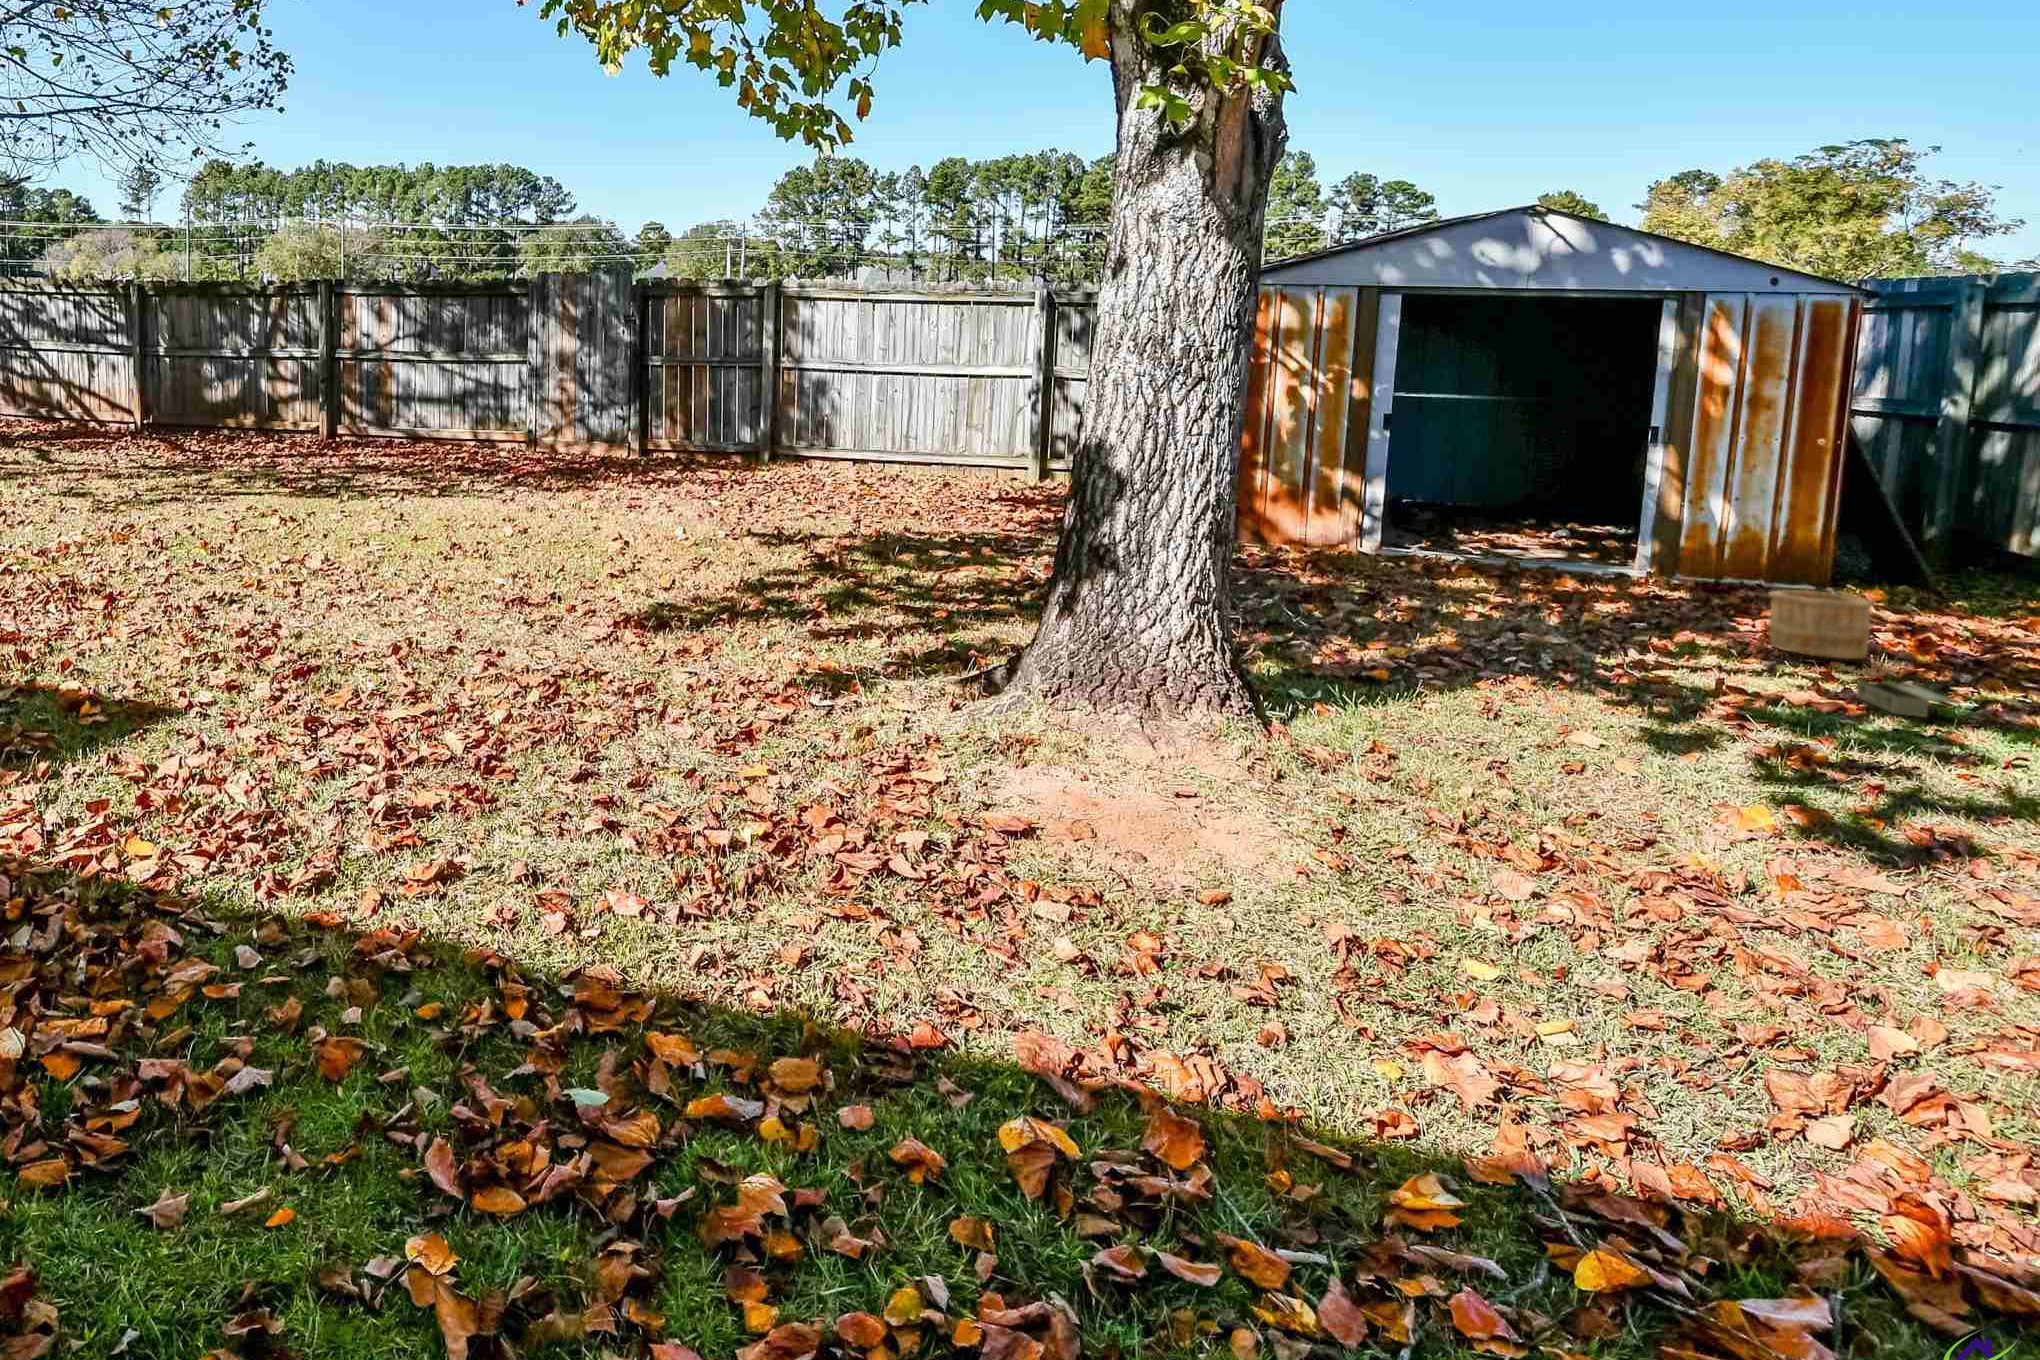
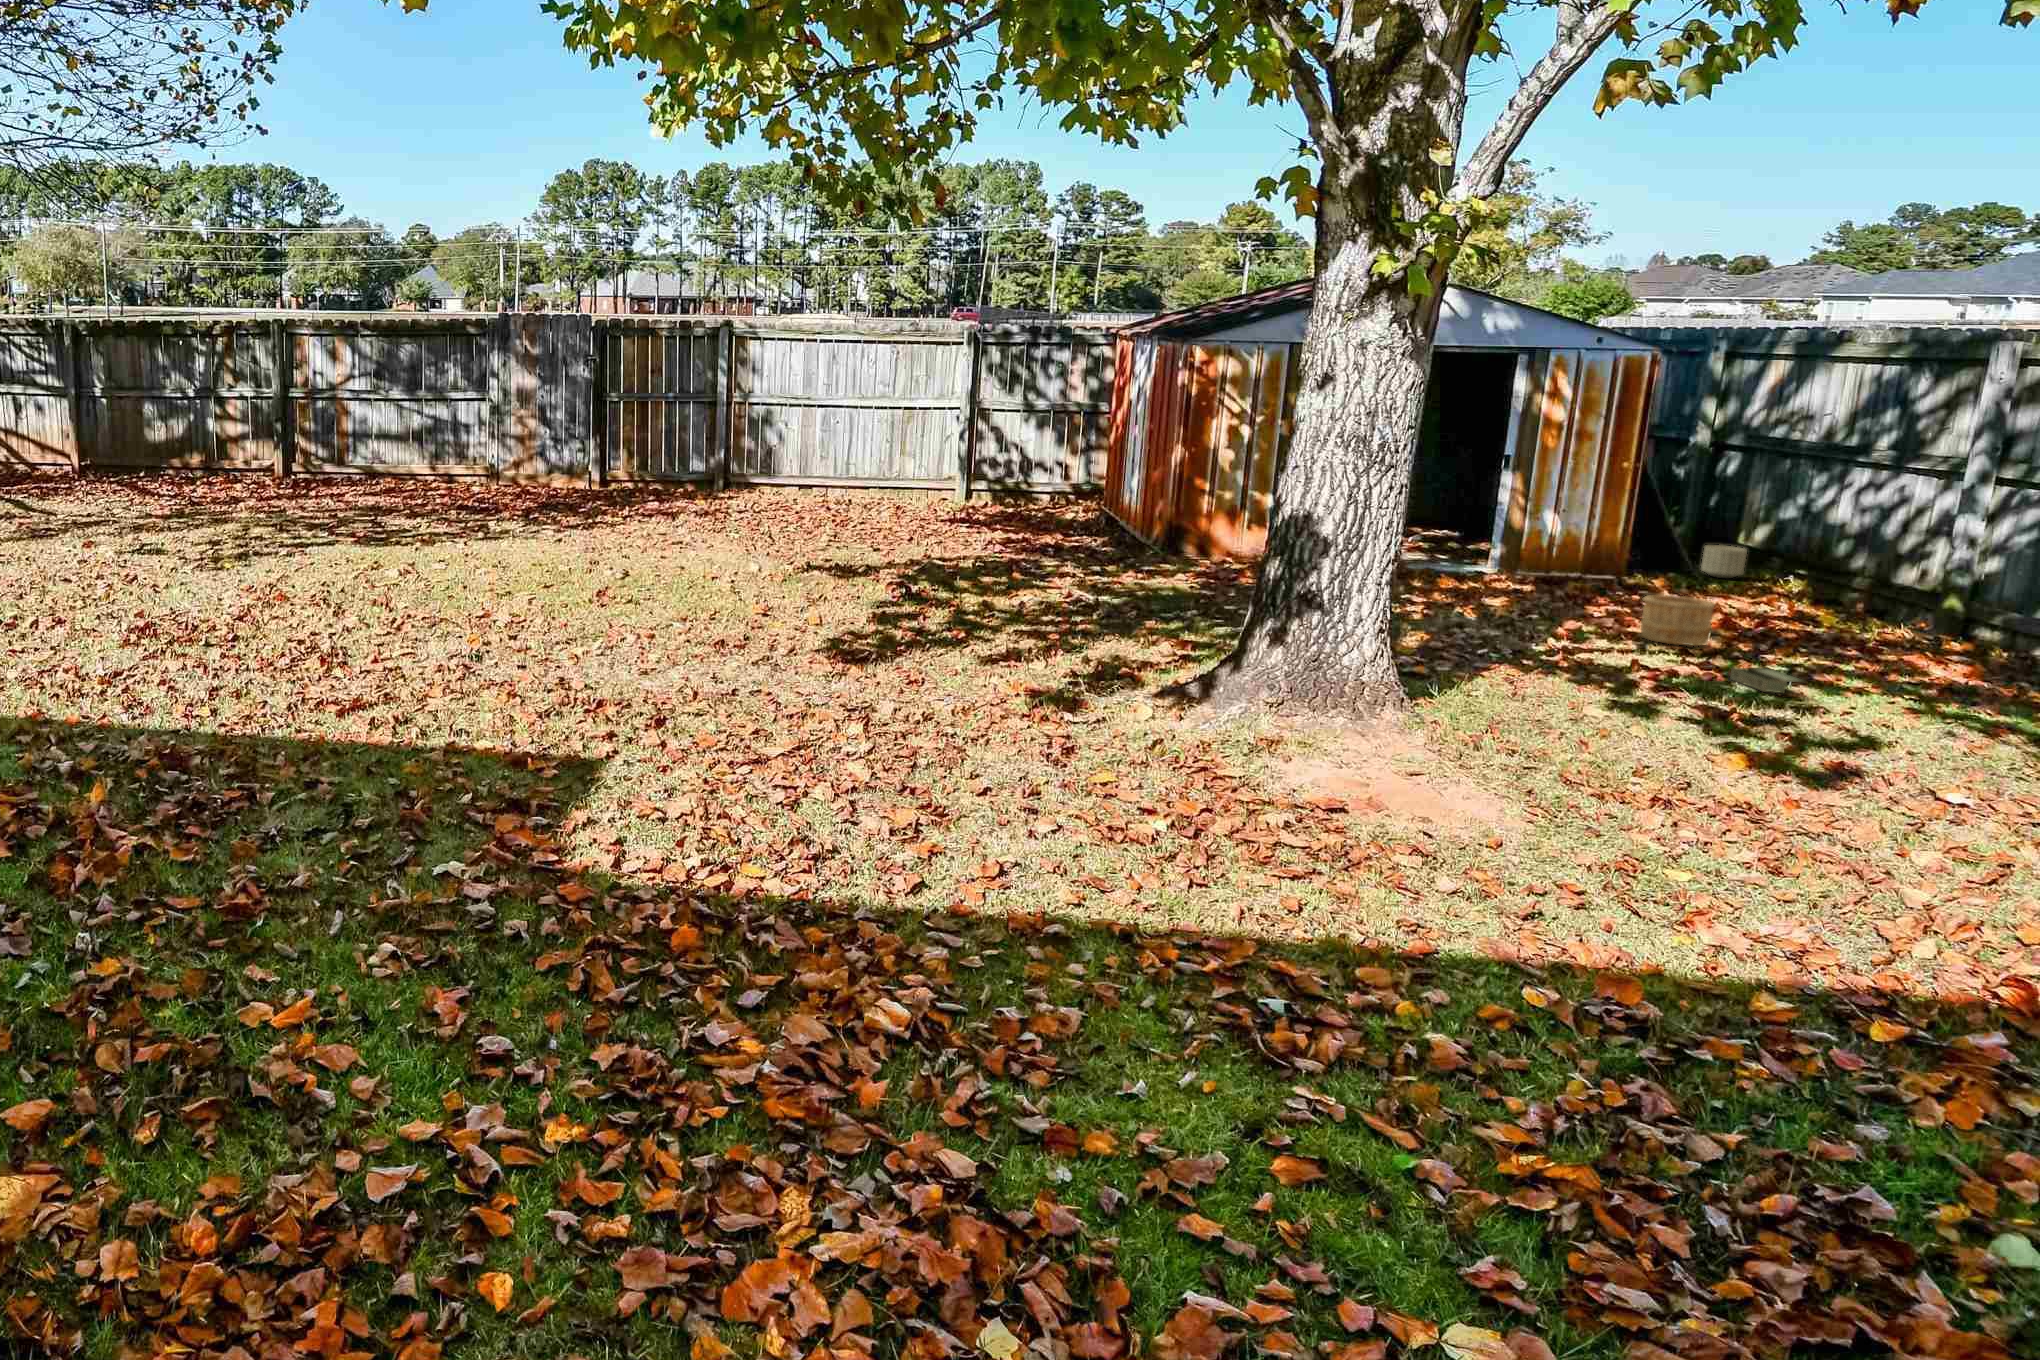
planter: none [1951,550,2017,595] -> present [1701,545,1747,578]

